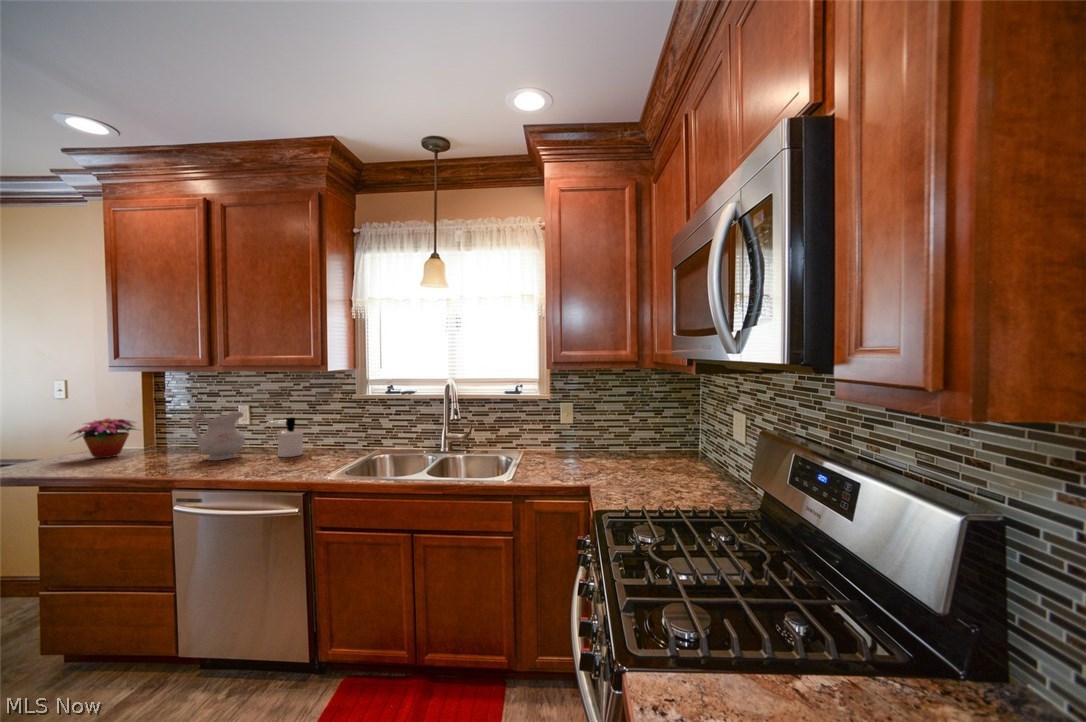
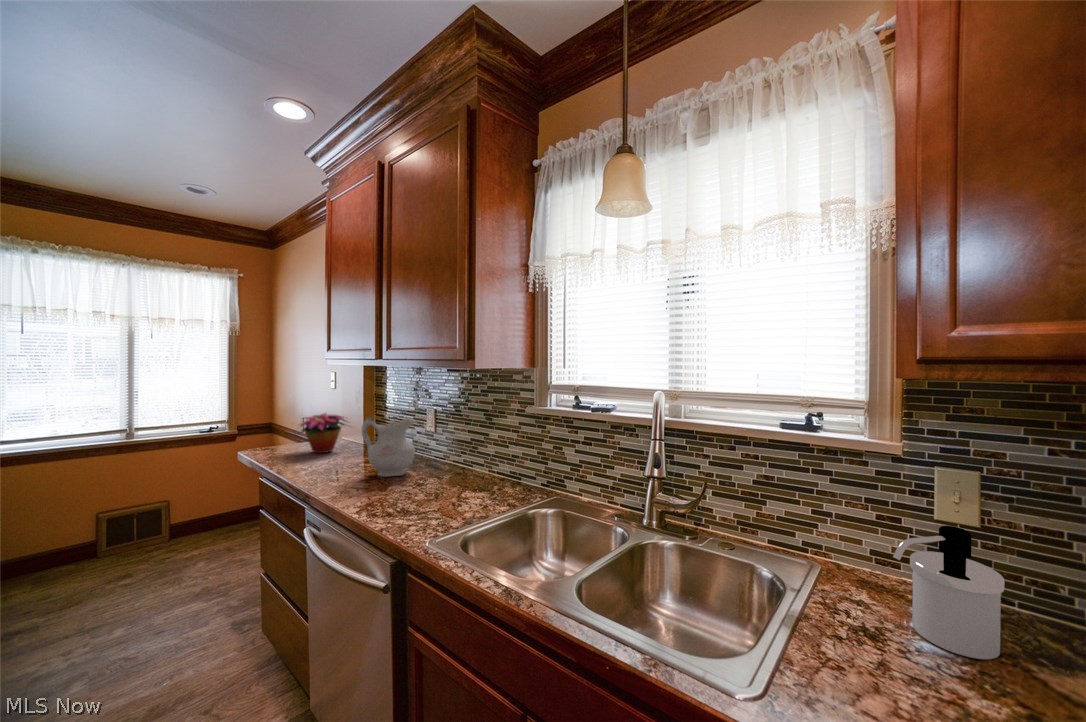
soap dispenser: present [262,417,304,457] -> present [893,526,1004,659]

